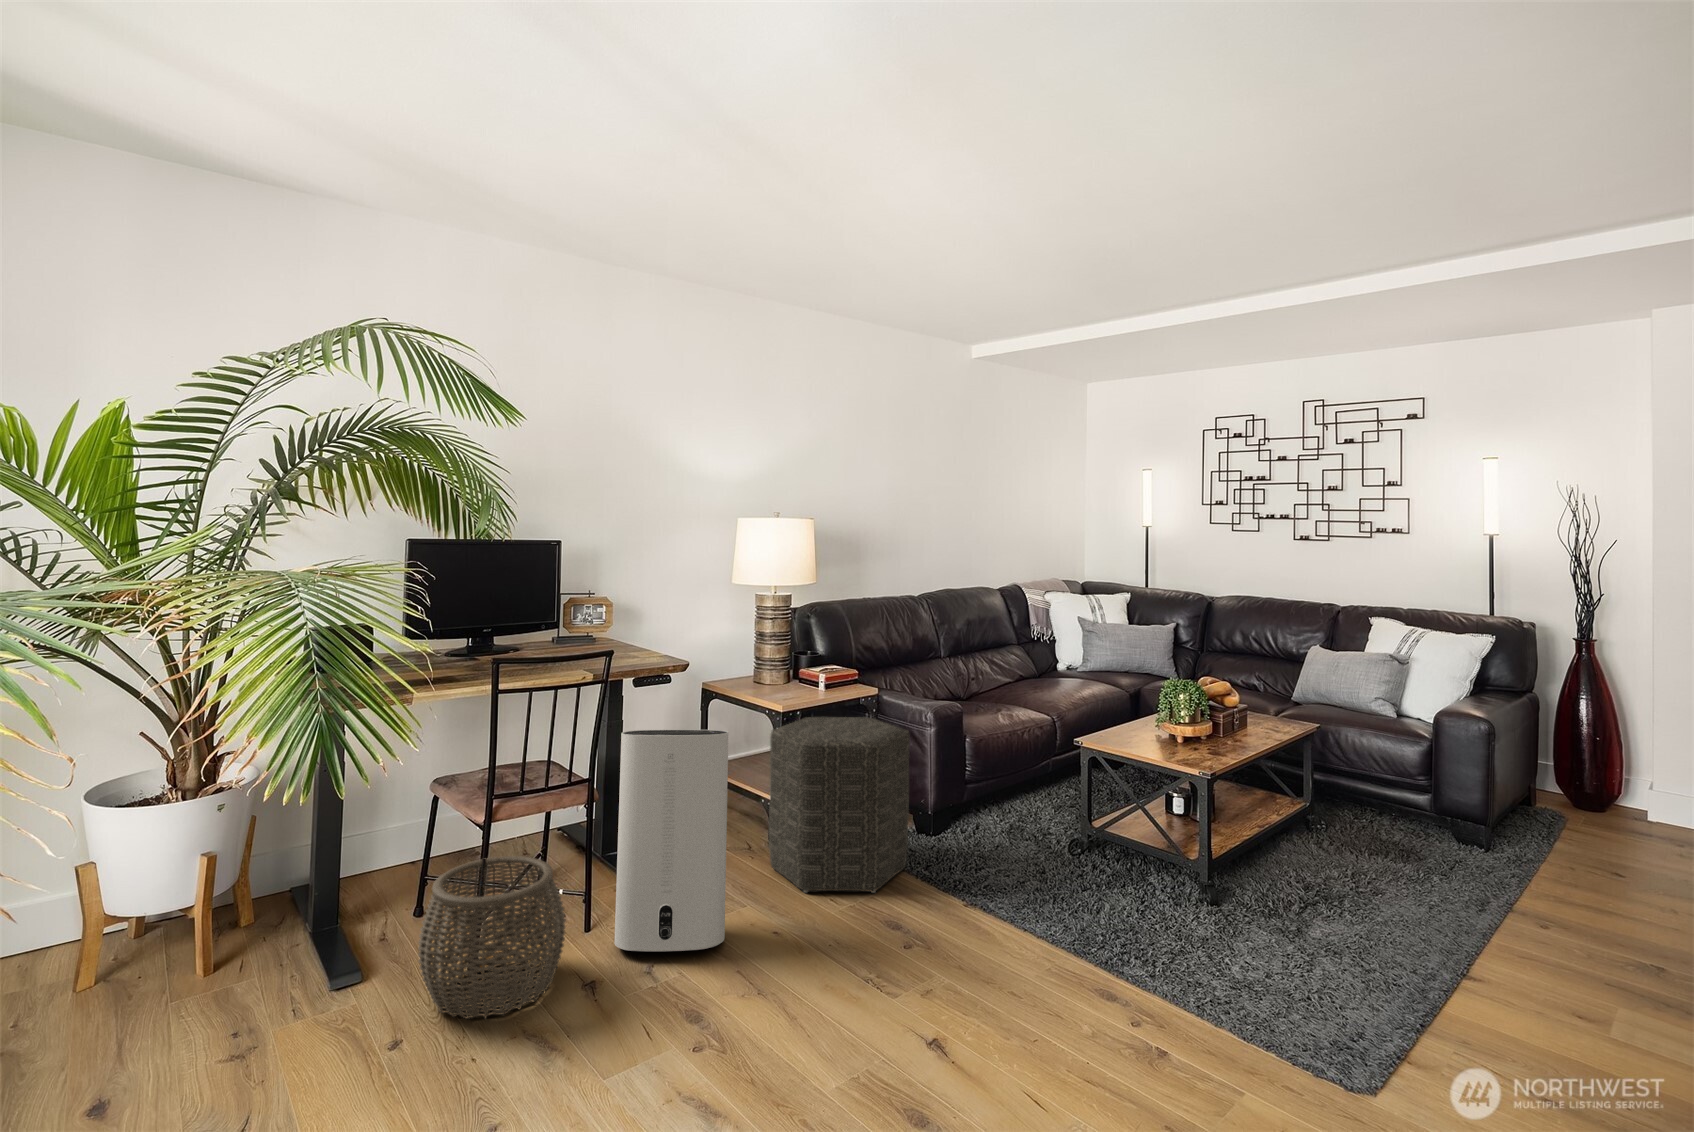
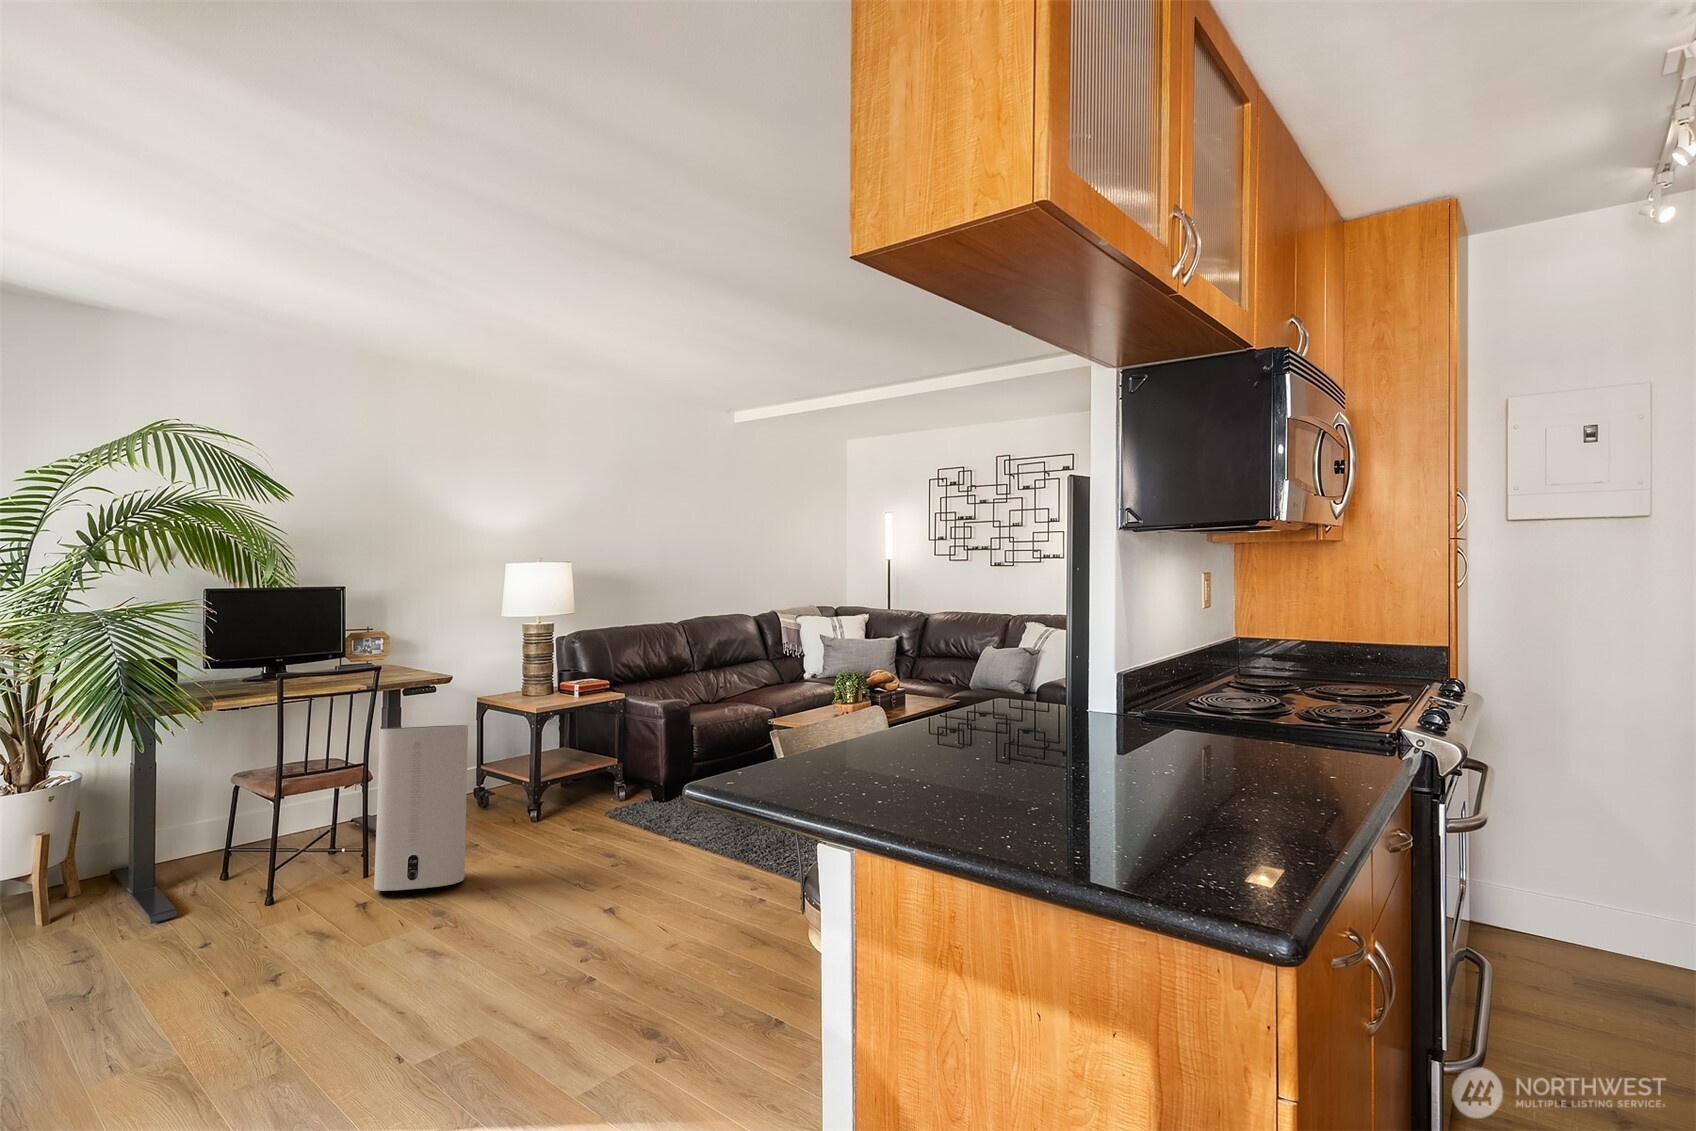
ottoman: present [769,717,910,893] -> none [518,716,630,849]
woven basket: present [418,856,565,1019] -> none [206,824,330,939]

